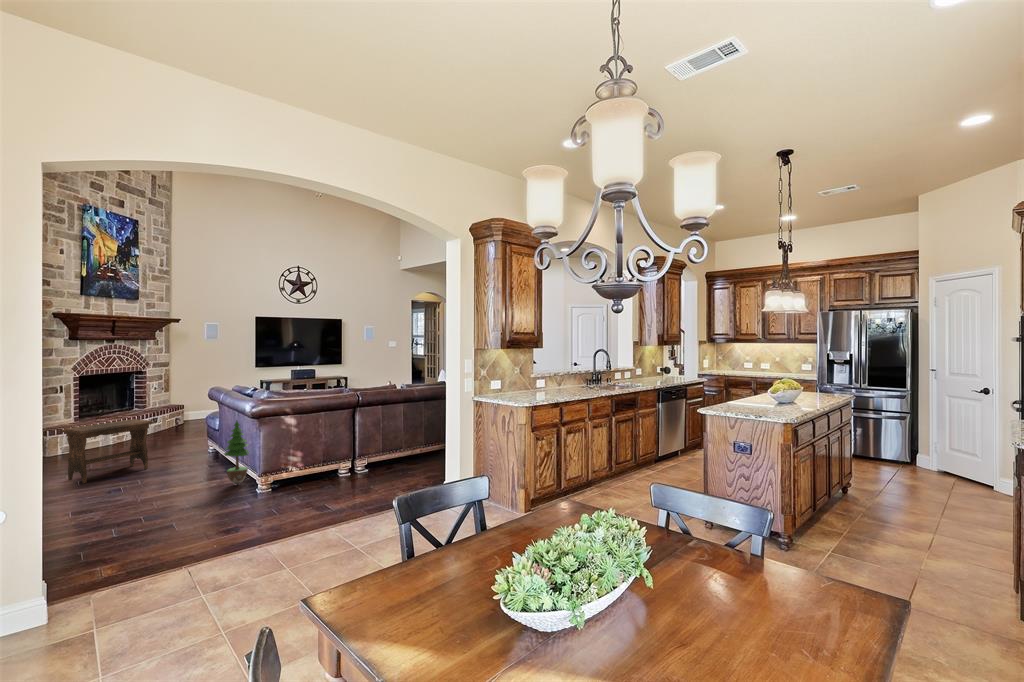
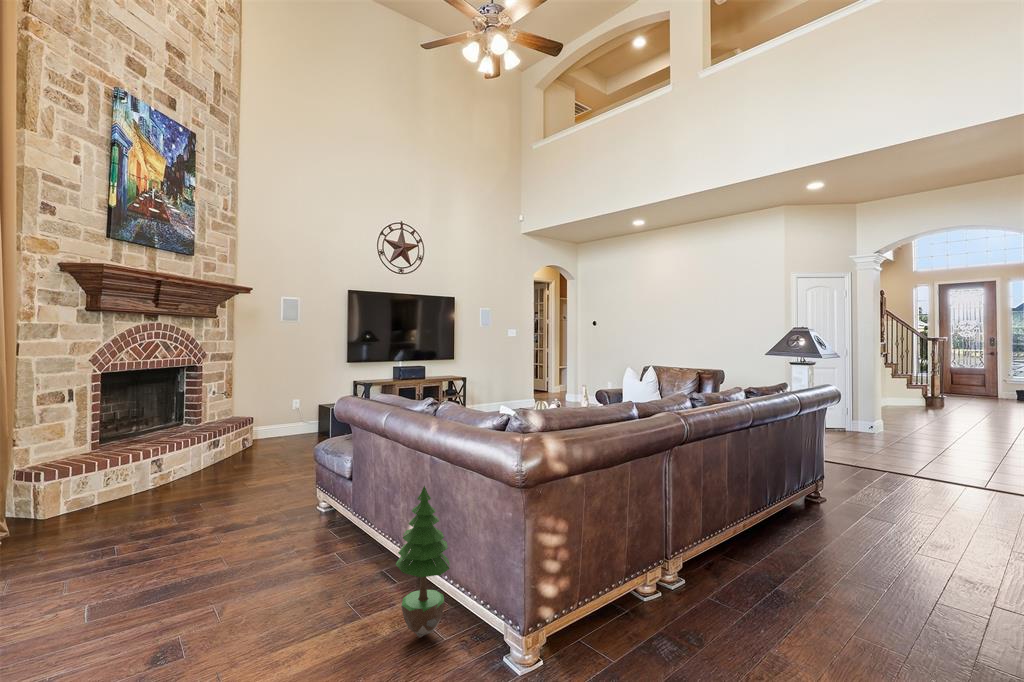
footstool: present [61,419,153,483] -> none [49,459,228,611]

